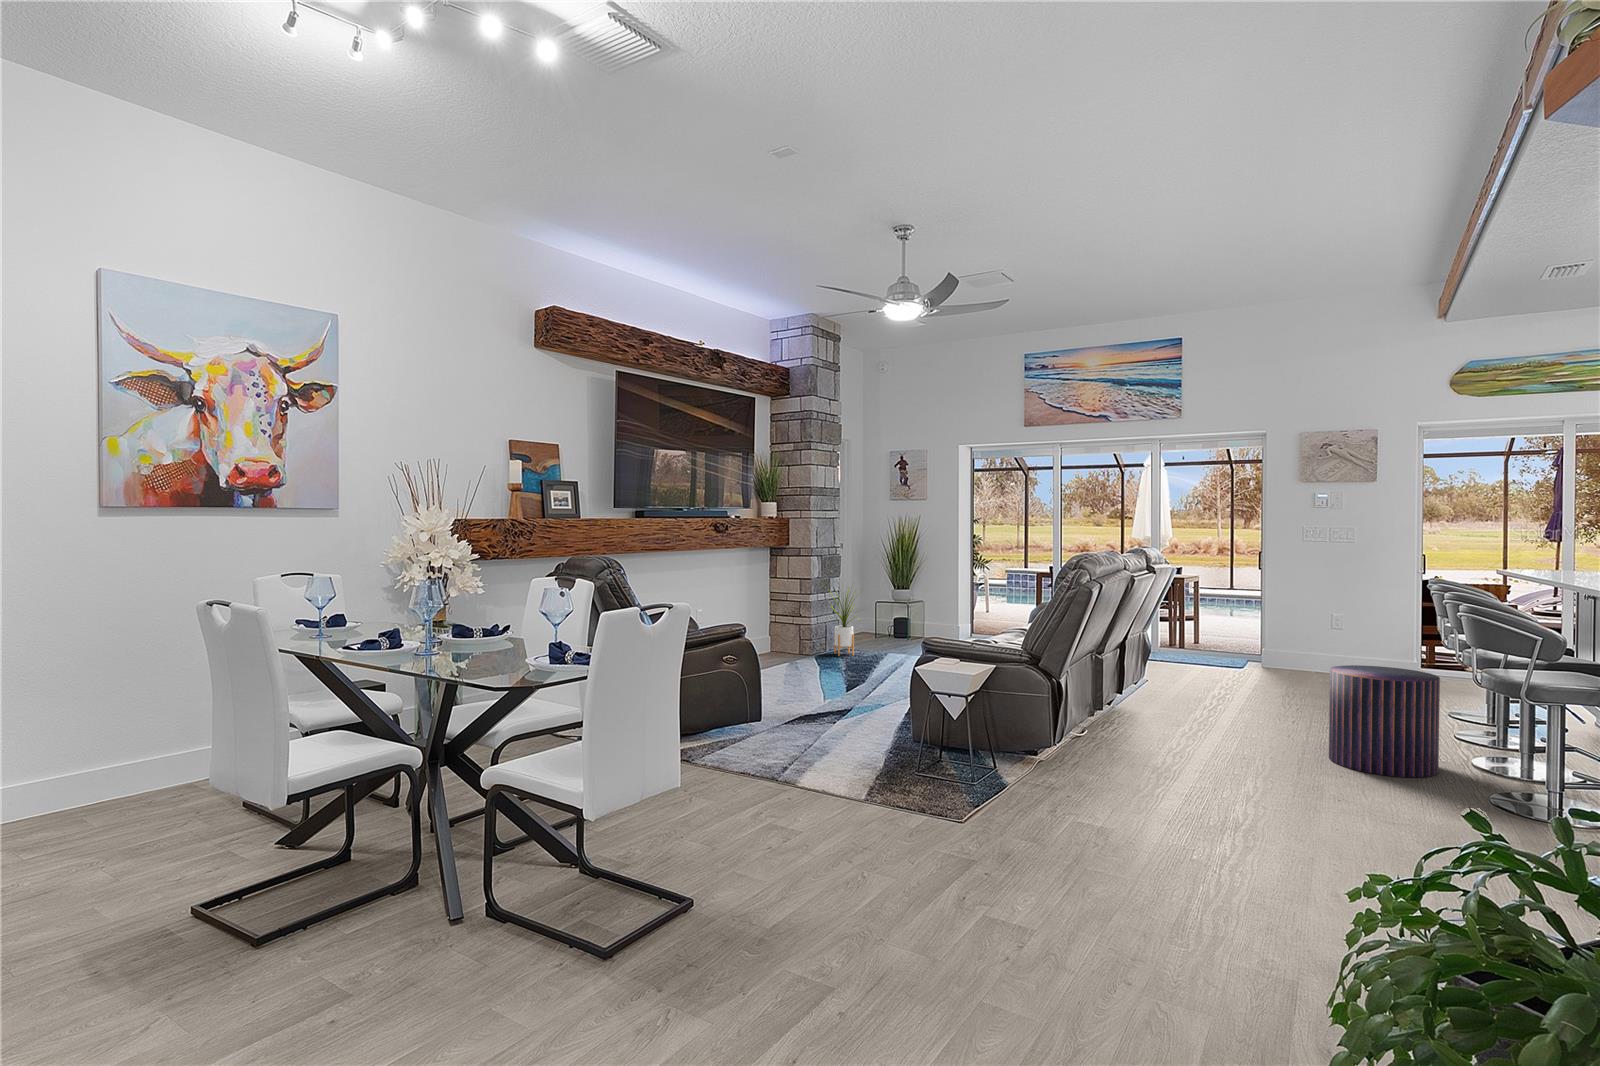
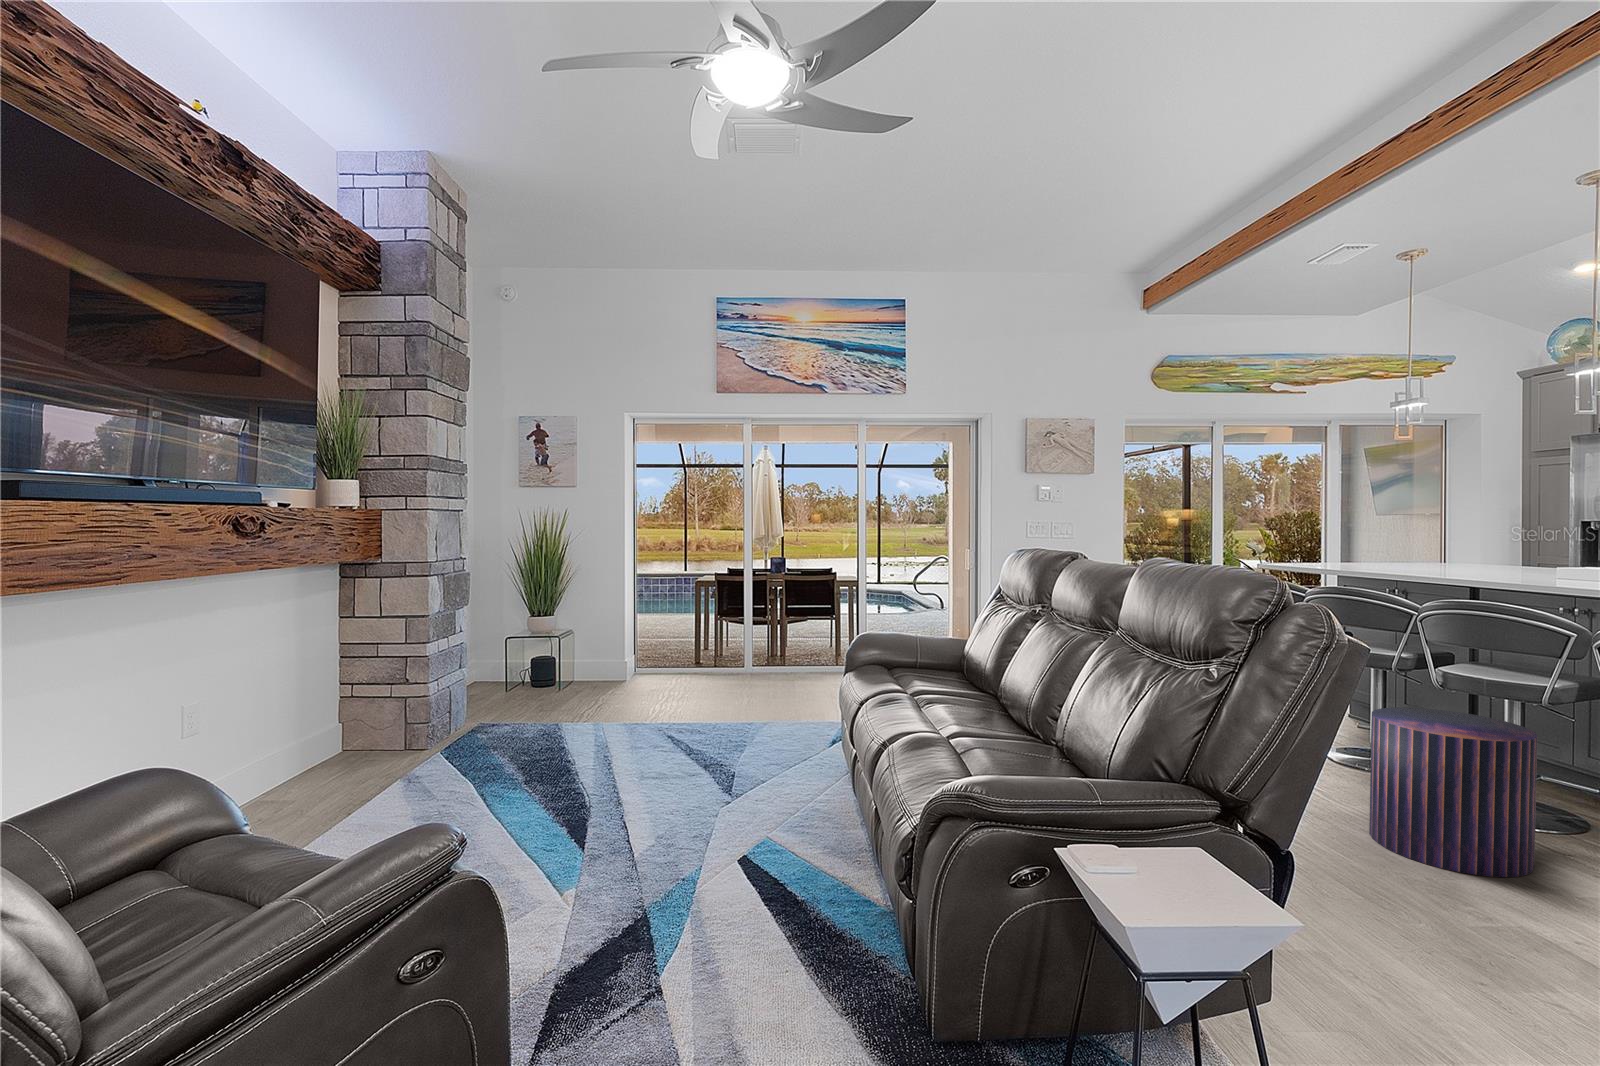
house plant: present [830,588,856,656] -> none [455,612,525,742]

